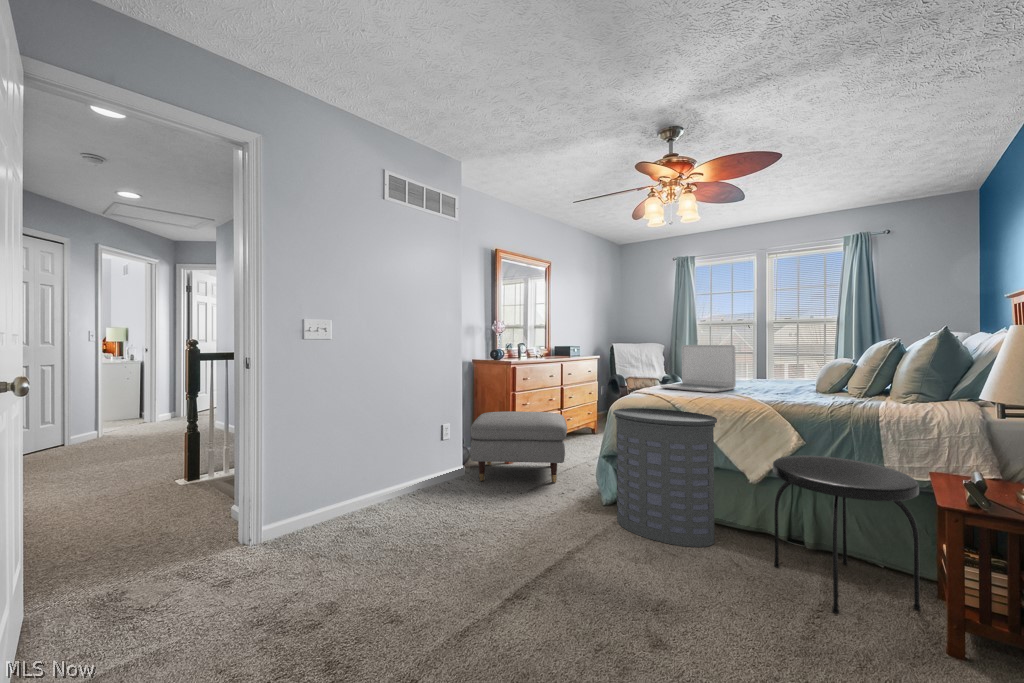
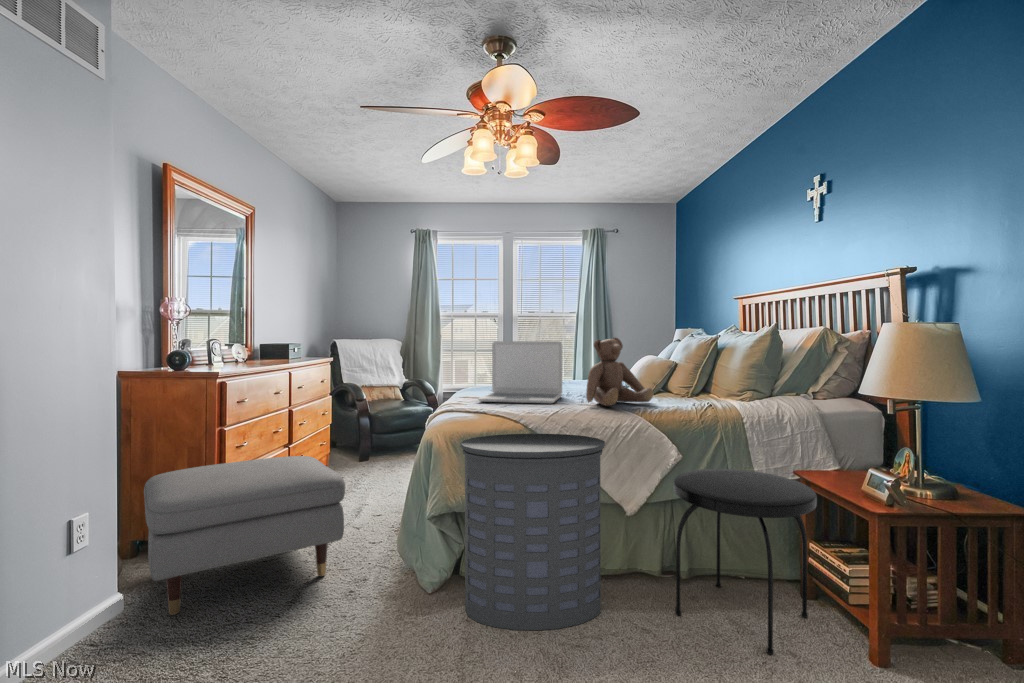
teddy bear: none [733,341,801,396] -> present [586,337,653,406]

